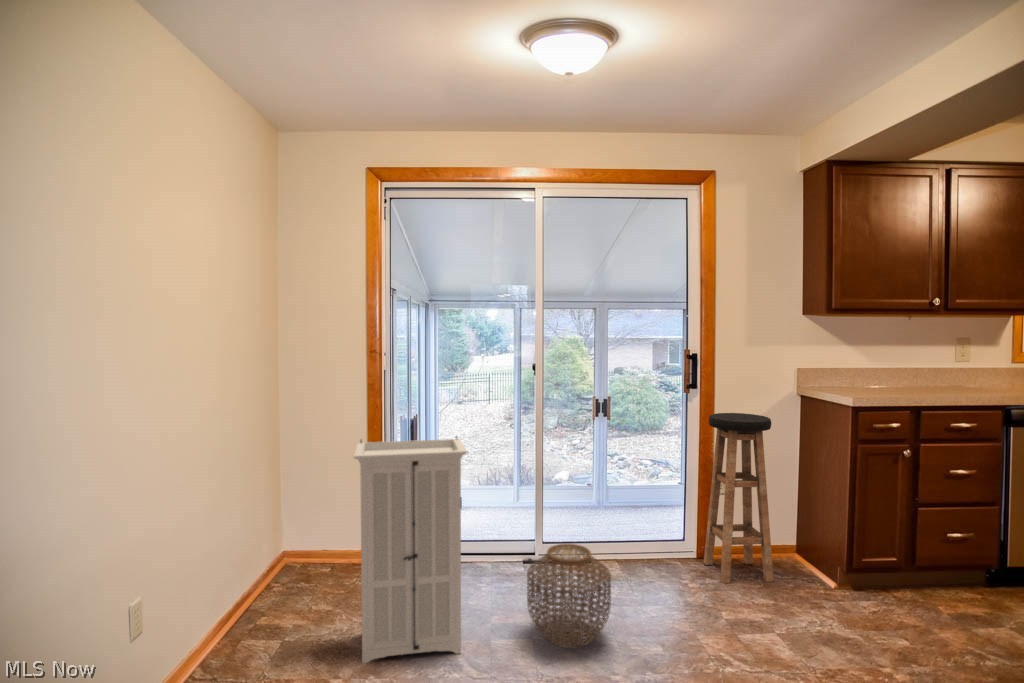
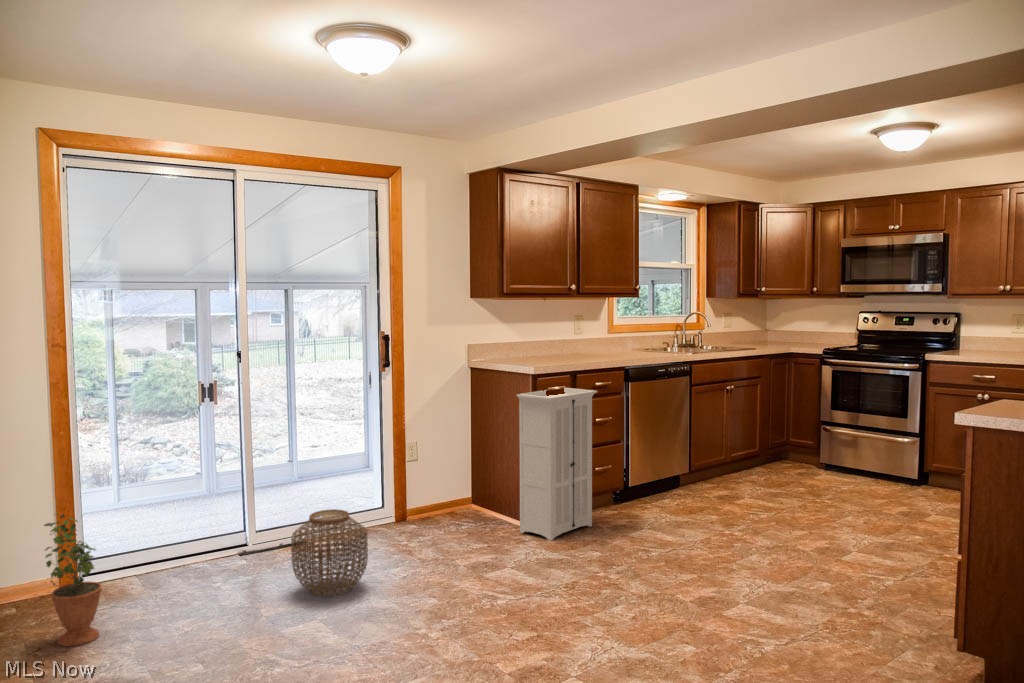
bar stool: present [704,413,774,583] -> none [404,386,464,533]
storage cabinet: present [354,437,467,664] -> present [517,388,597,541]
potted plant: none [298,502,350,631] -> present [44,514,102,646]

